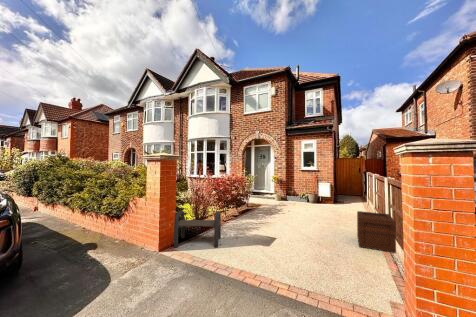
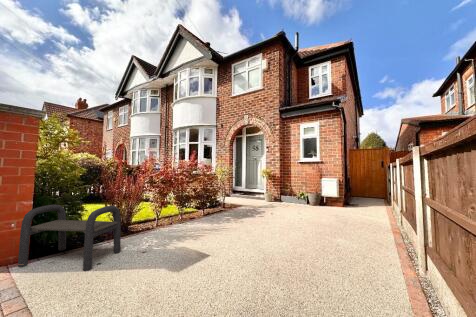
wooden crate: present [357,211,396,253] -> none [355,211,440,302]

